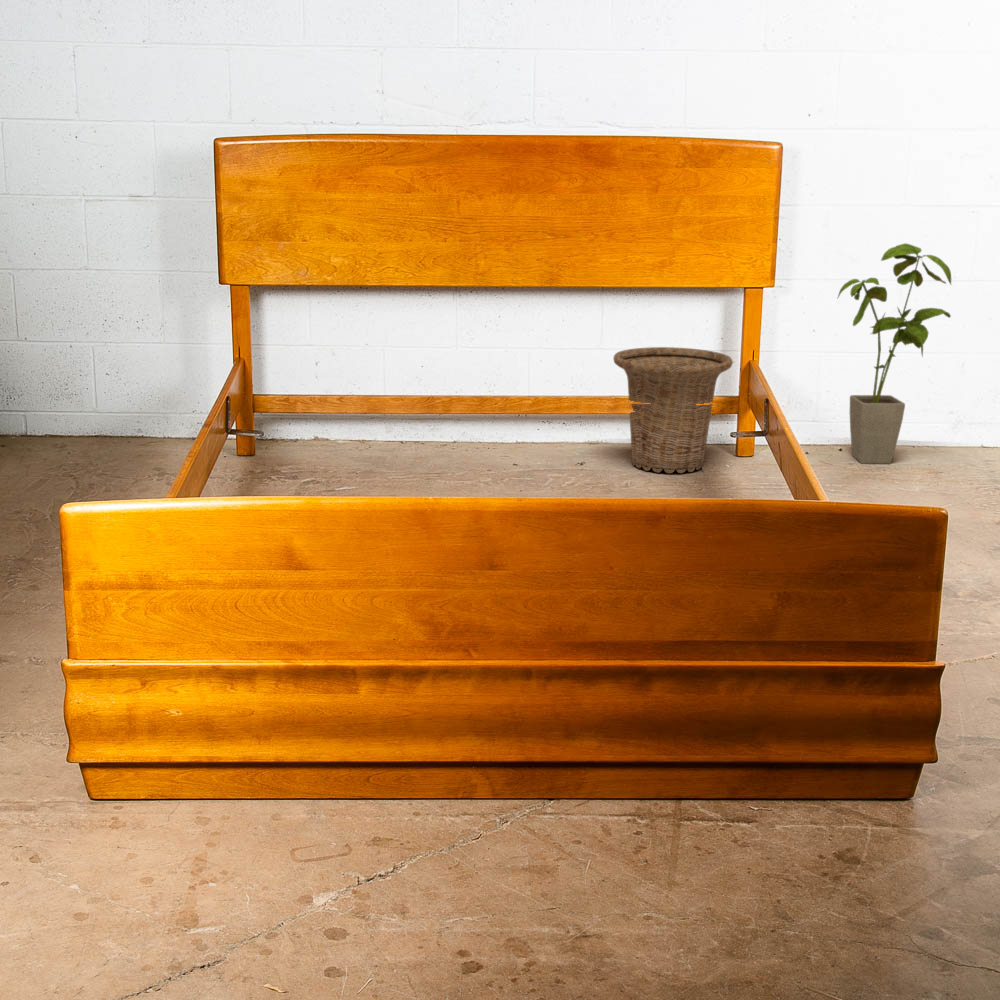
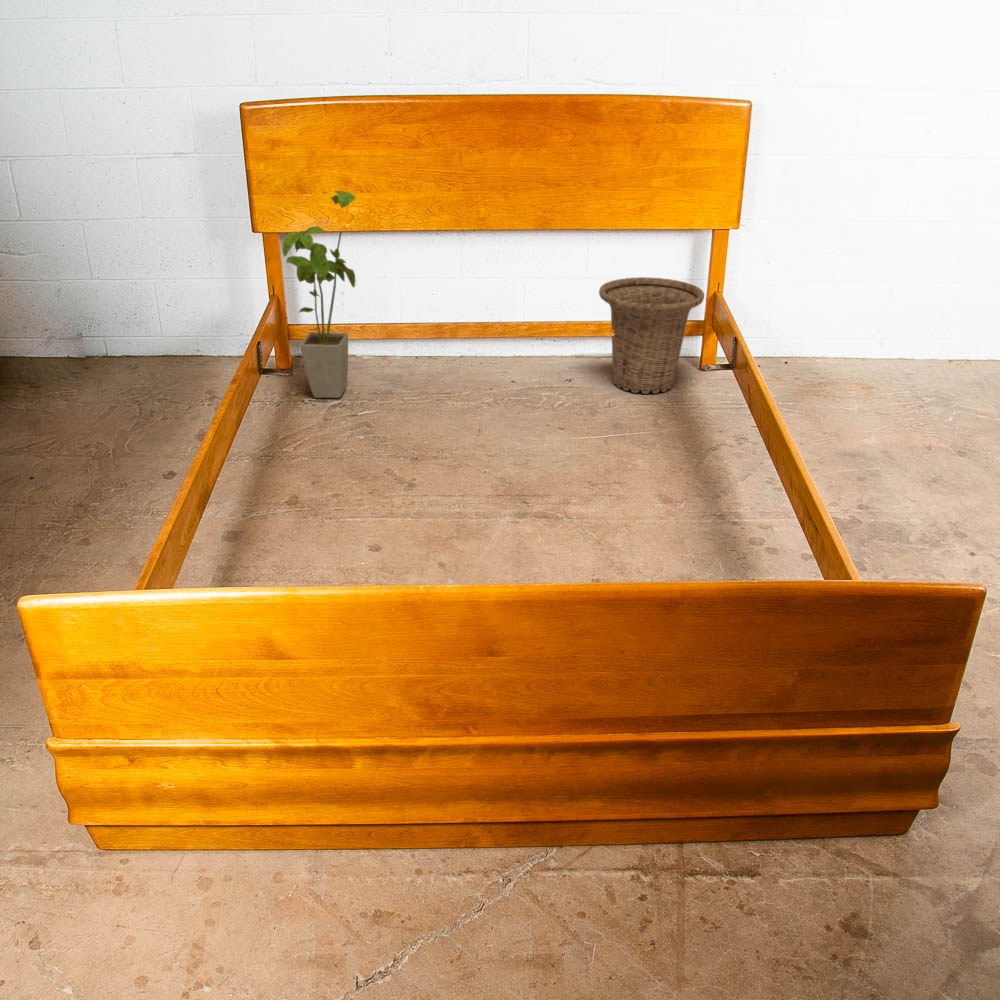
house plant: present [838,244,951,464] -> present [282,191,356,398]

